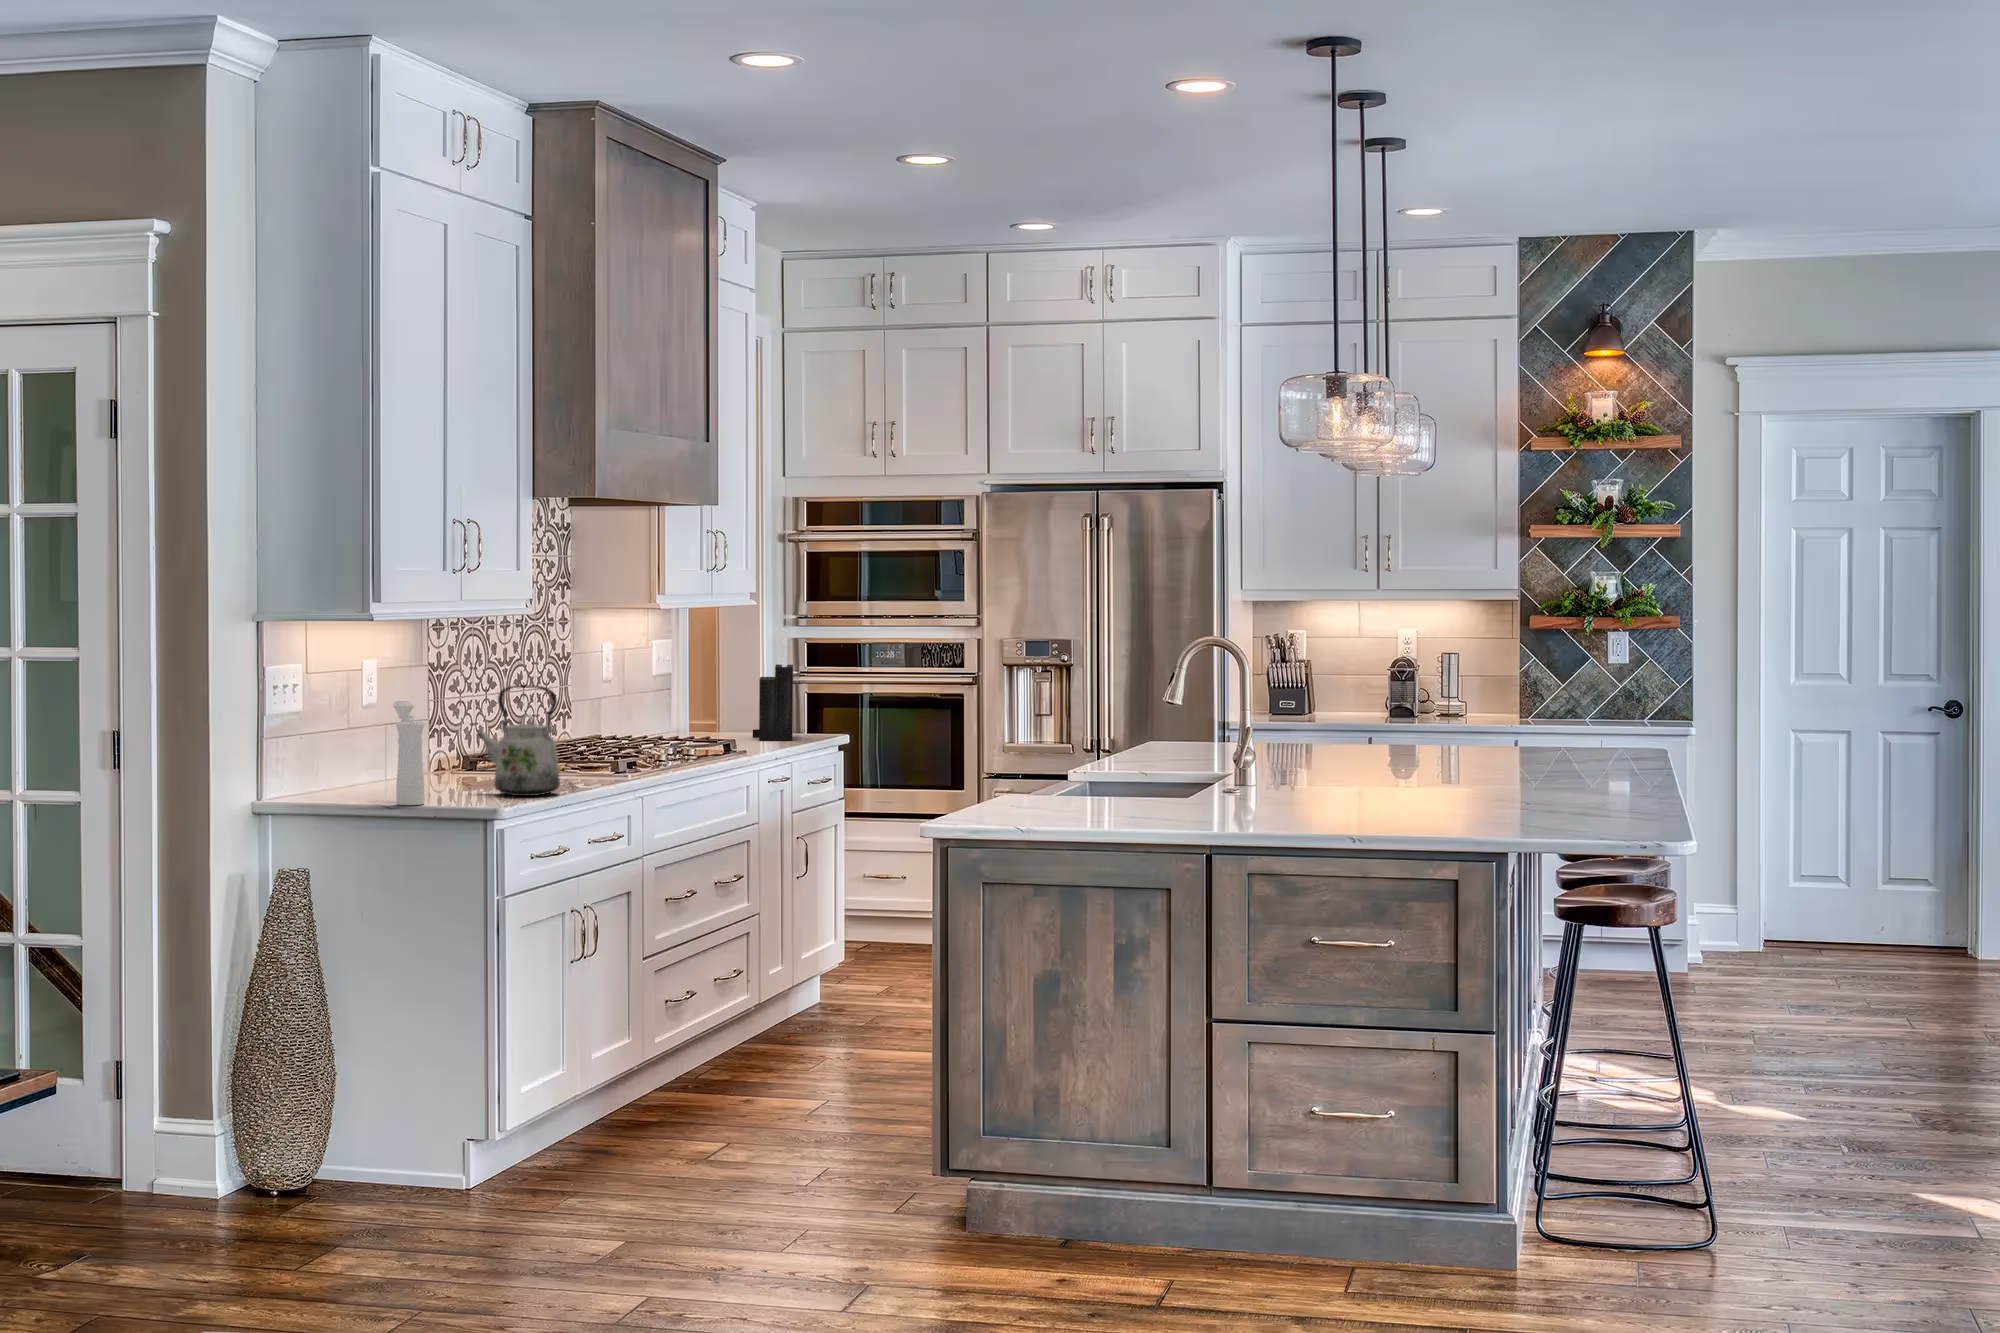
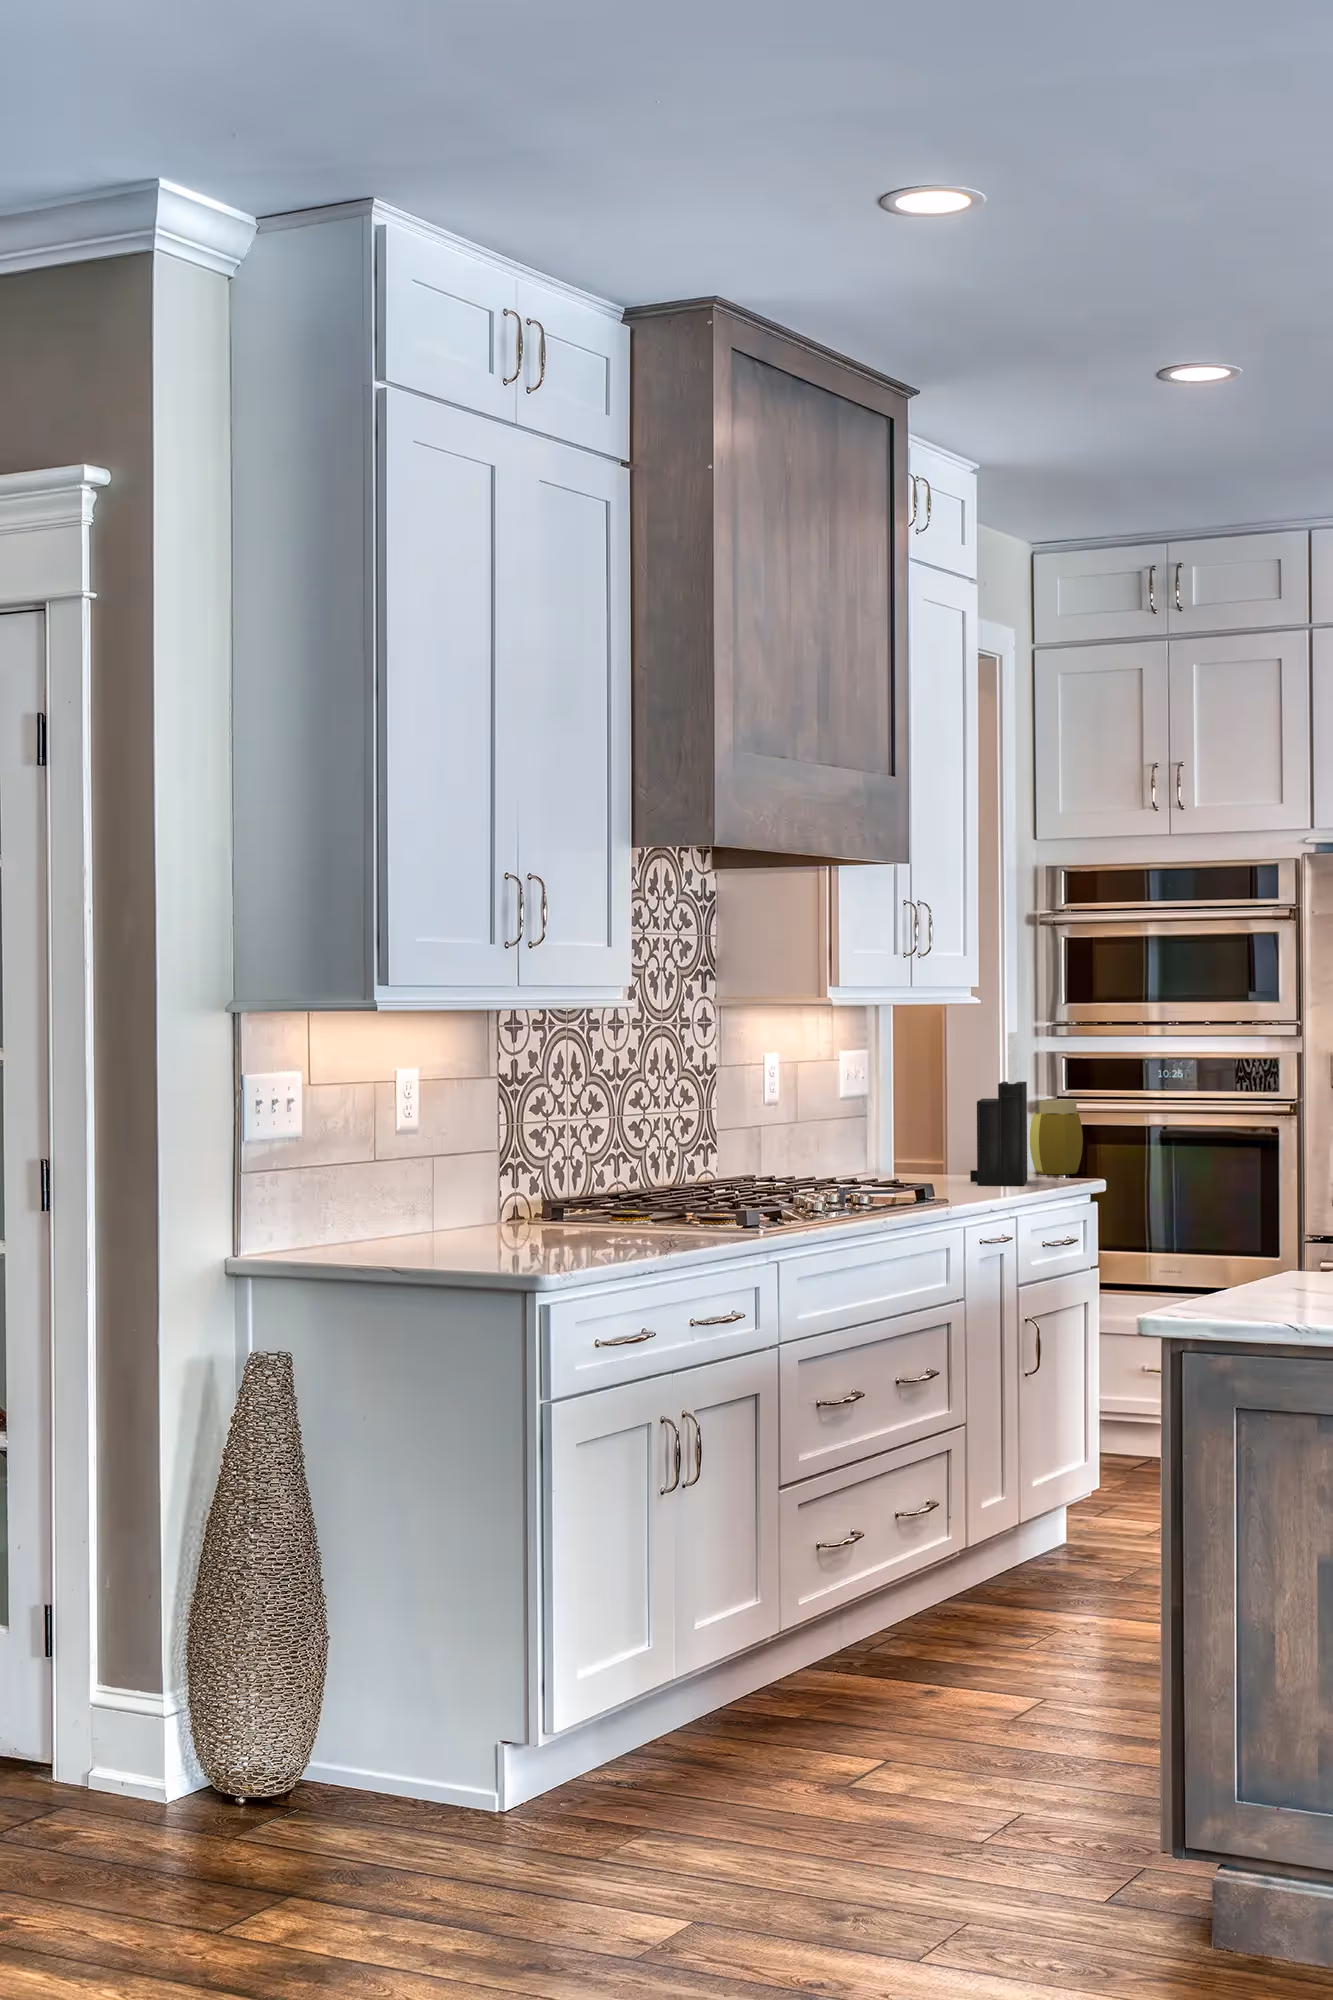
jar: none [790,676,829,731] -> present [1030,1100,1083,1174]
kettle: present [477,685,560,796] -> none [526,1095,637,1252]
pepper mill: present [393,700,425,805] -> none [400,1114,439,1262]

